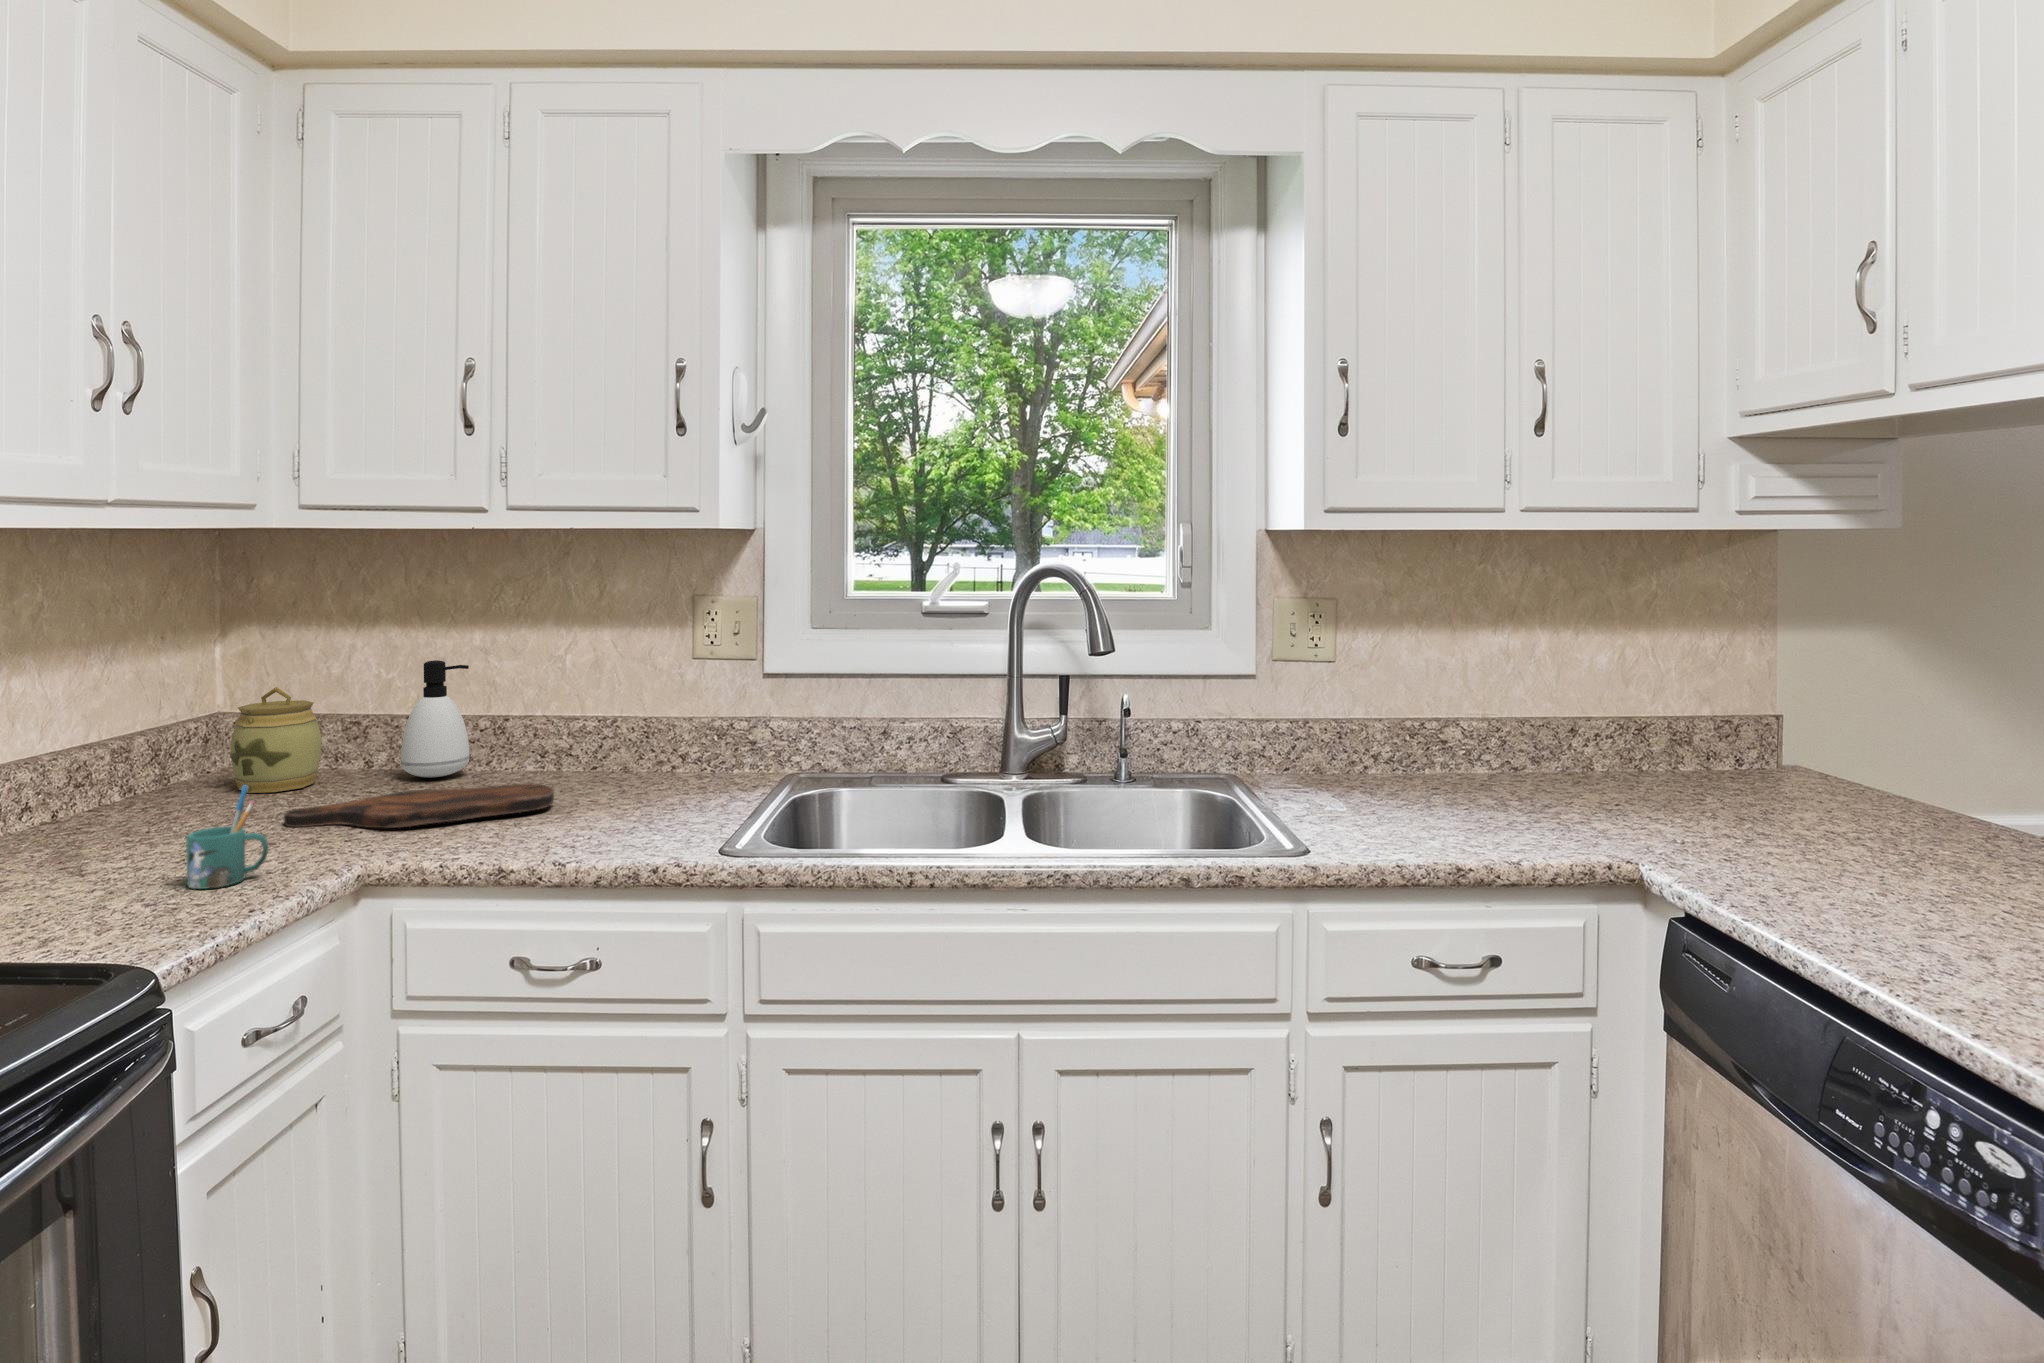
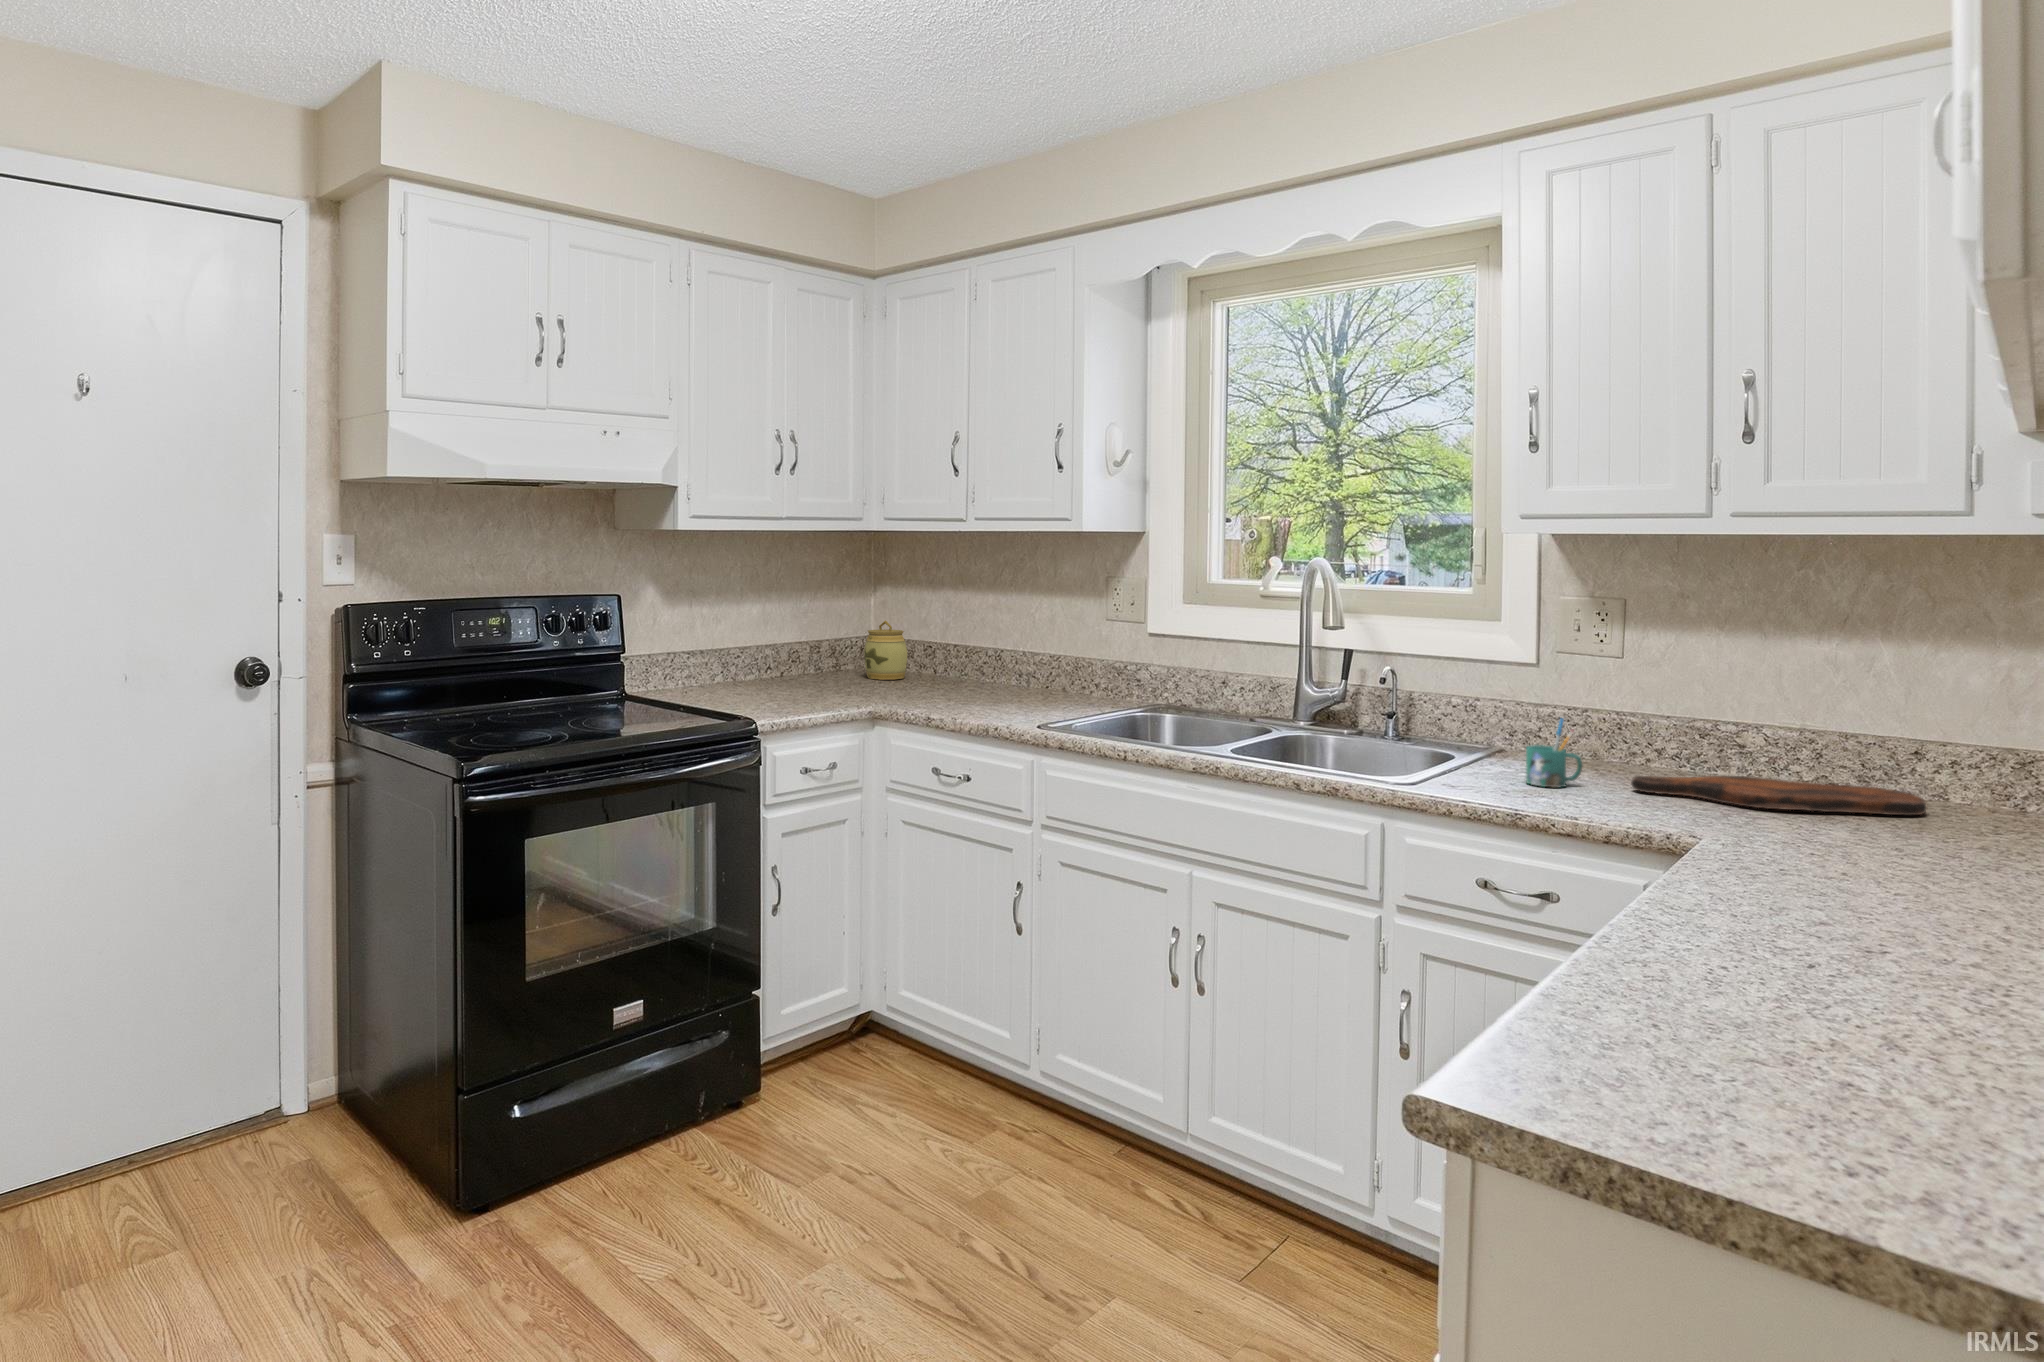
soap dispenser: present [401,660,470,778] -> none [946,612,985,683]
cutting board: present [284,784,554,828] -> present [1631,776,1926,815]
mug: present [186,786,268,889] -> present [1526,719,1582,787]

